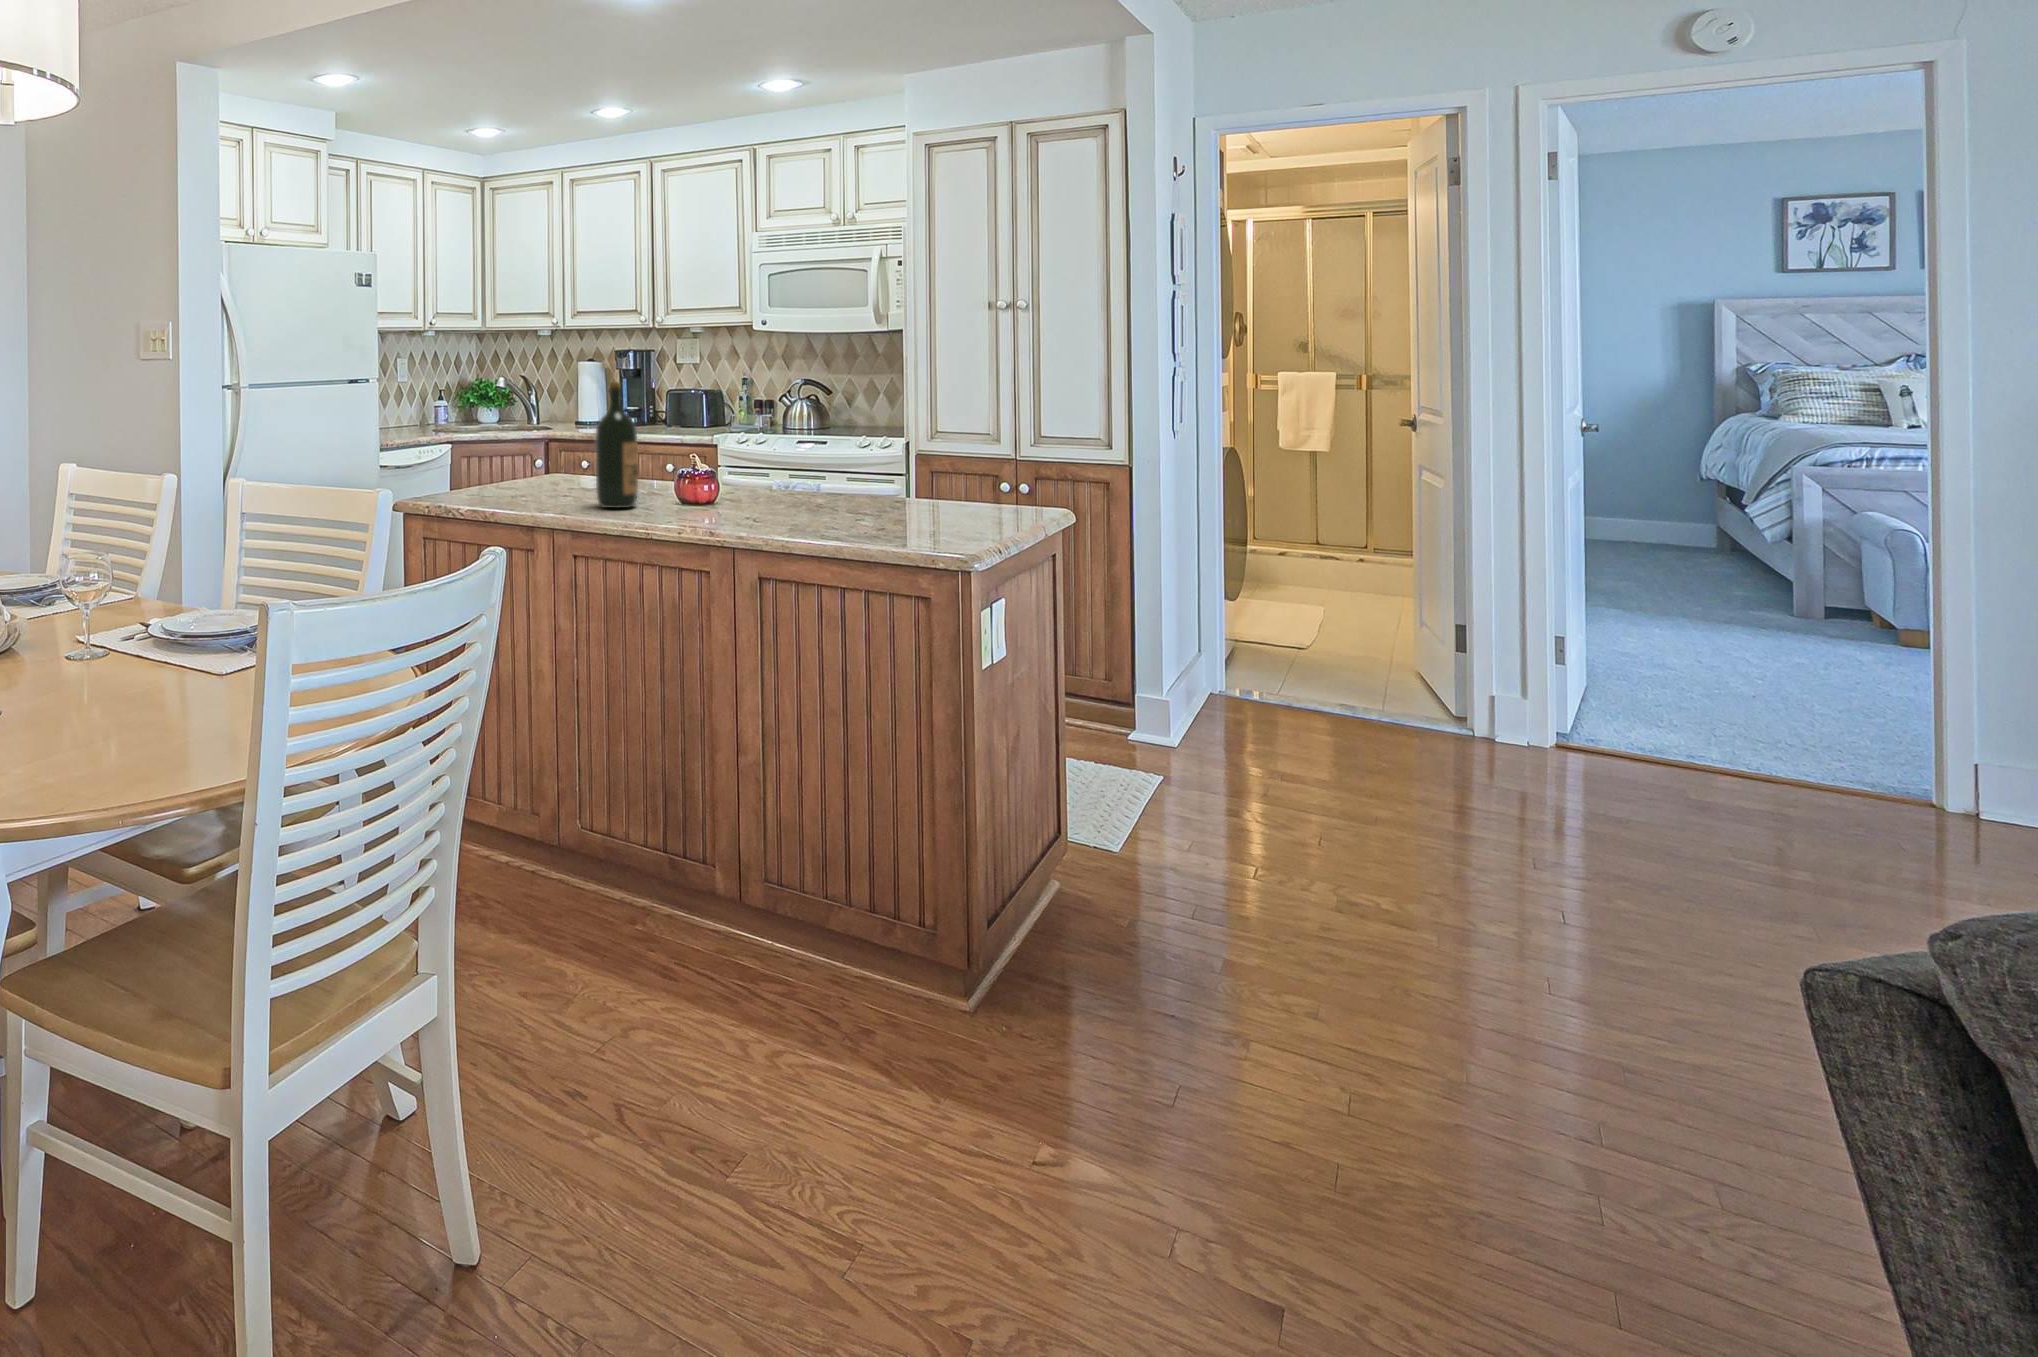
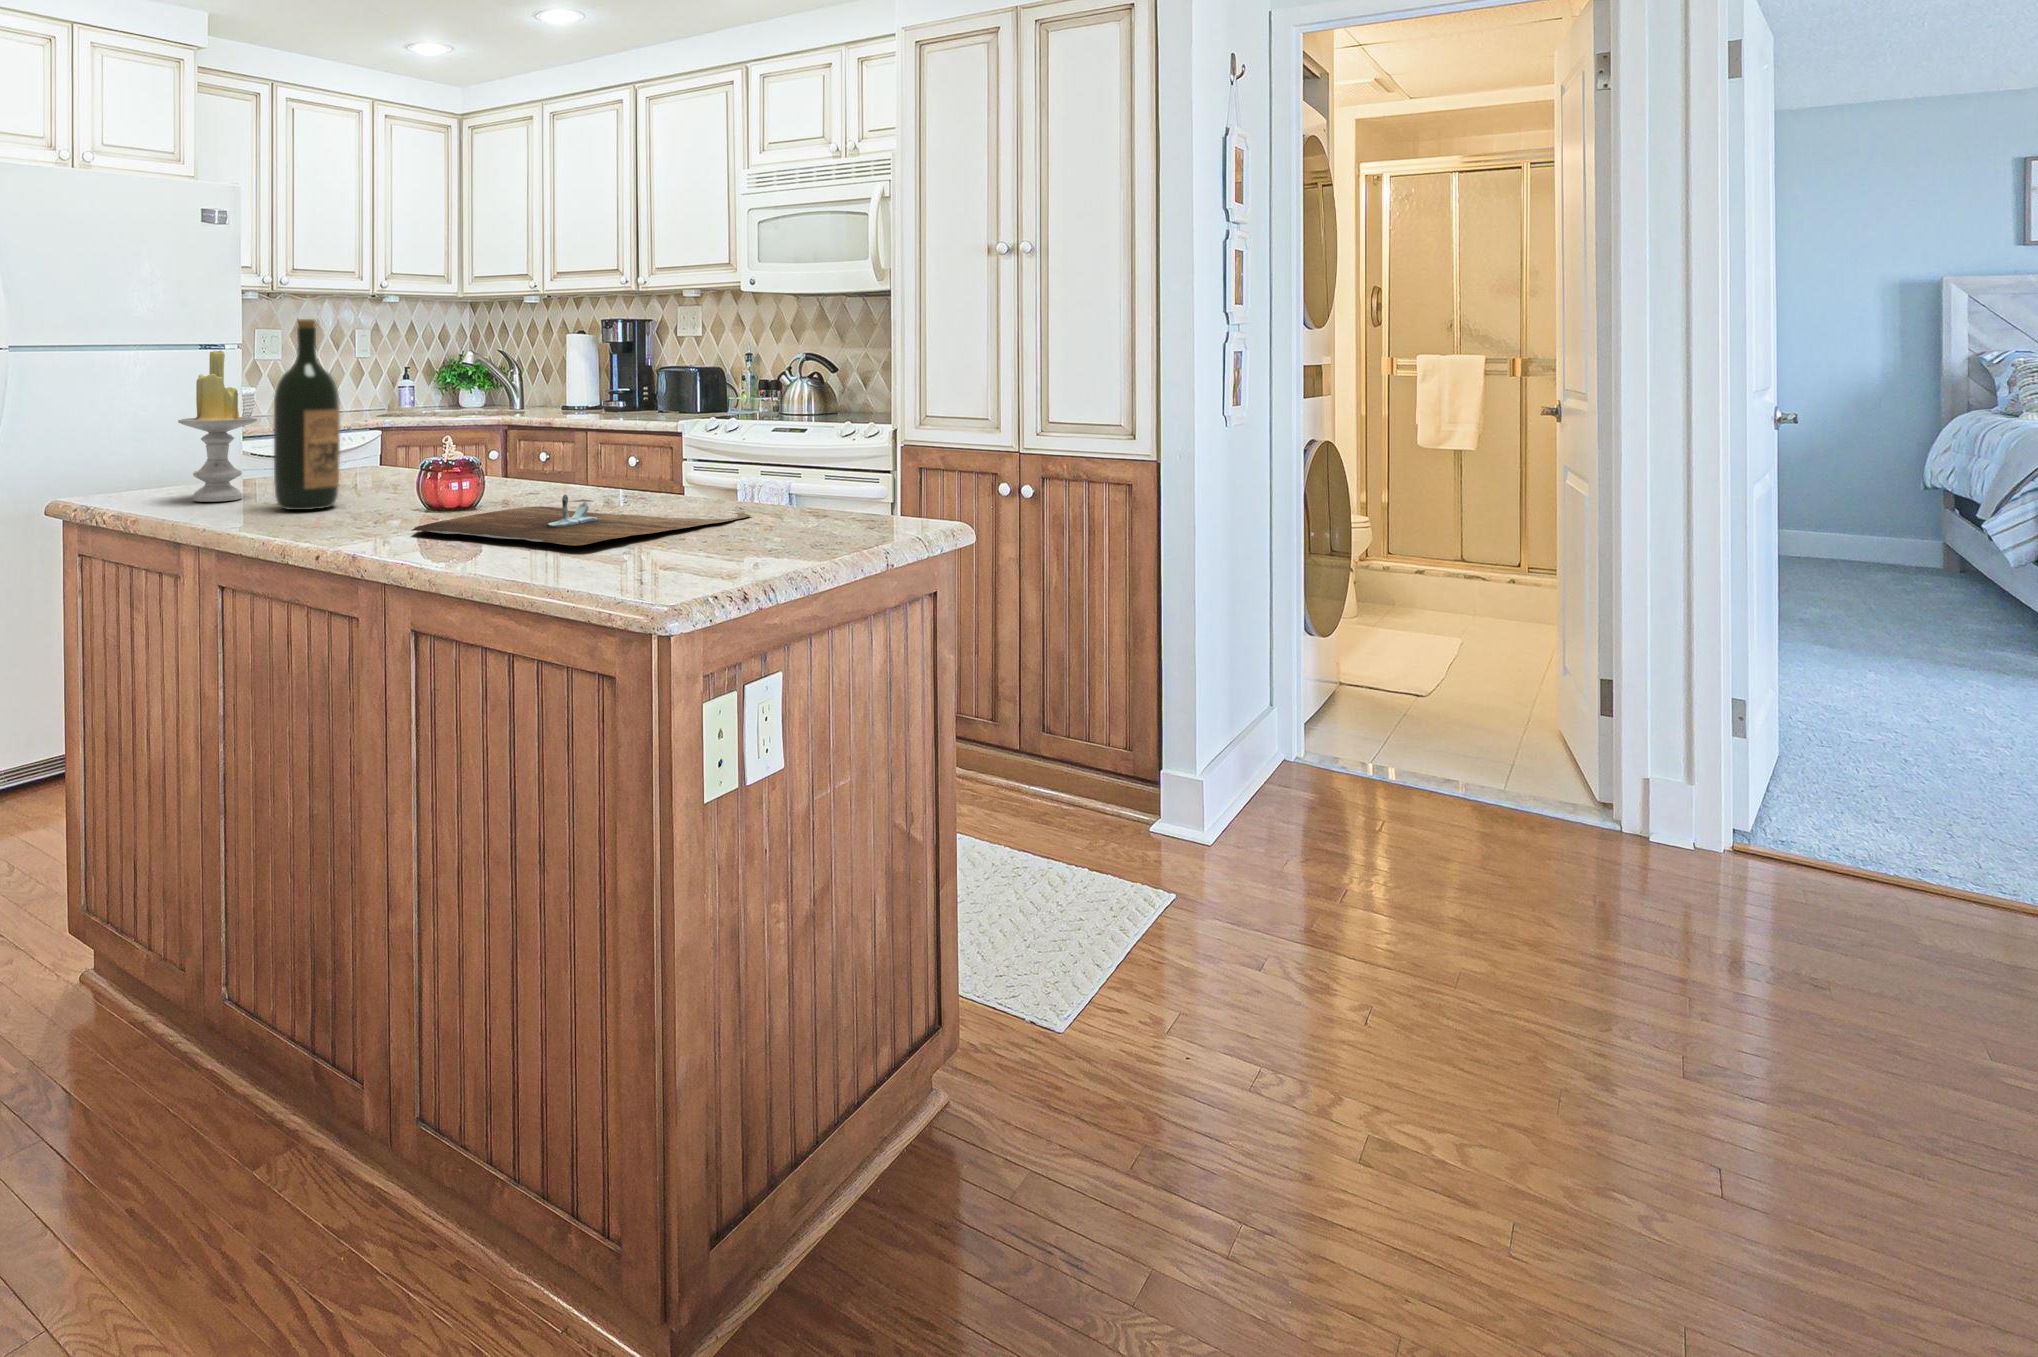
candle: none [513,401,564,503] -> present [178,350,257,502]
cutting board: none [730,497,932,529] -> present [412,494,751,545]

